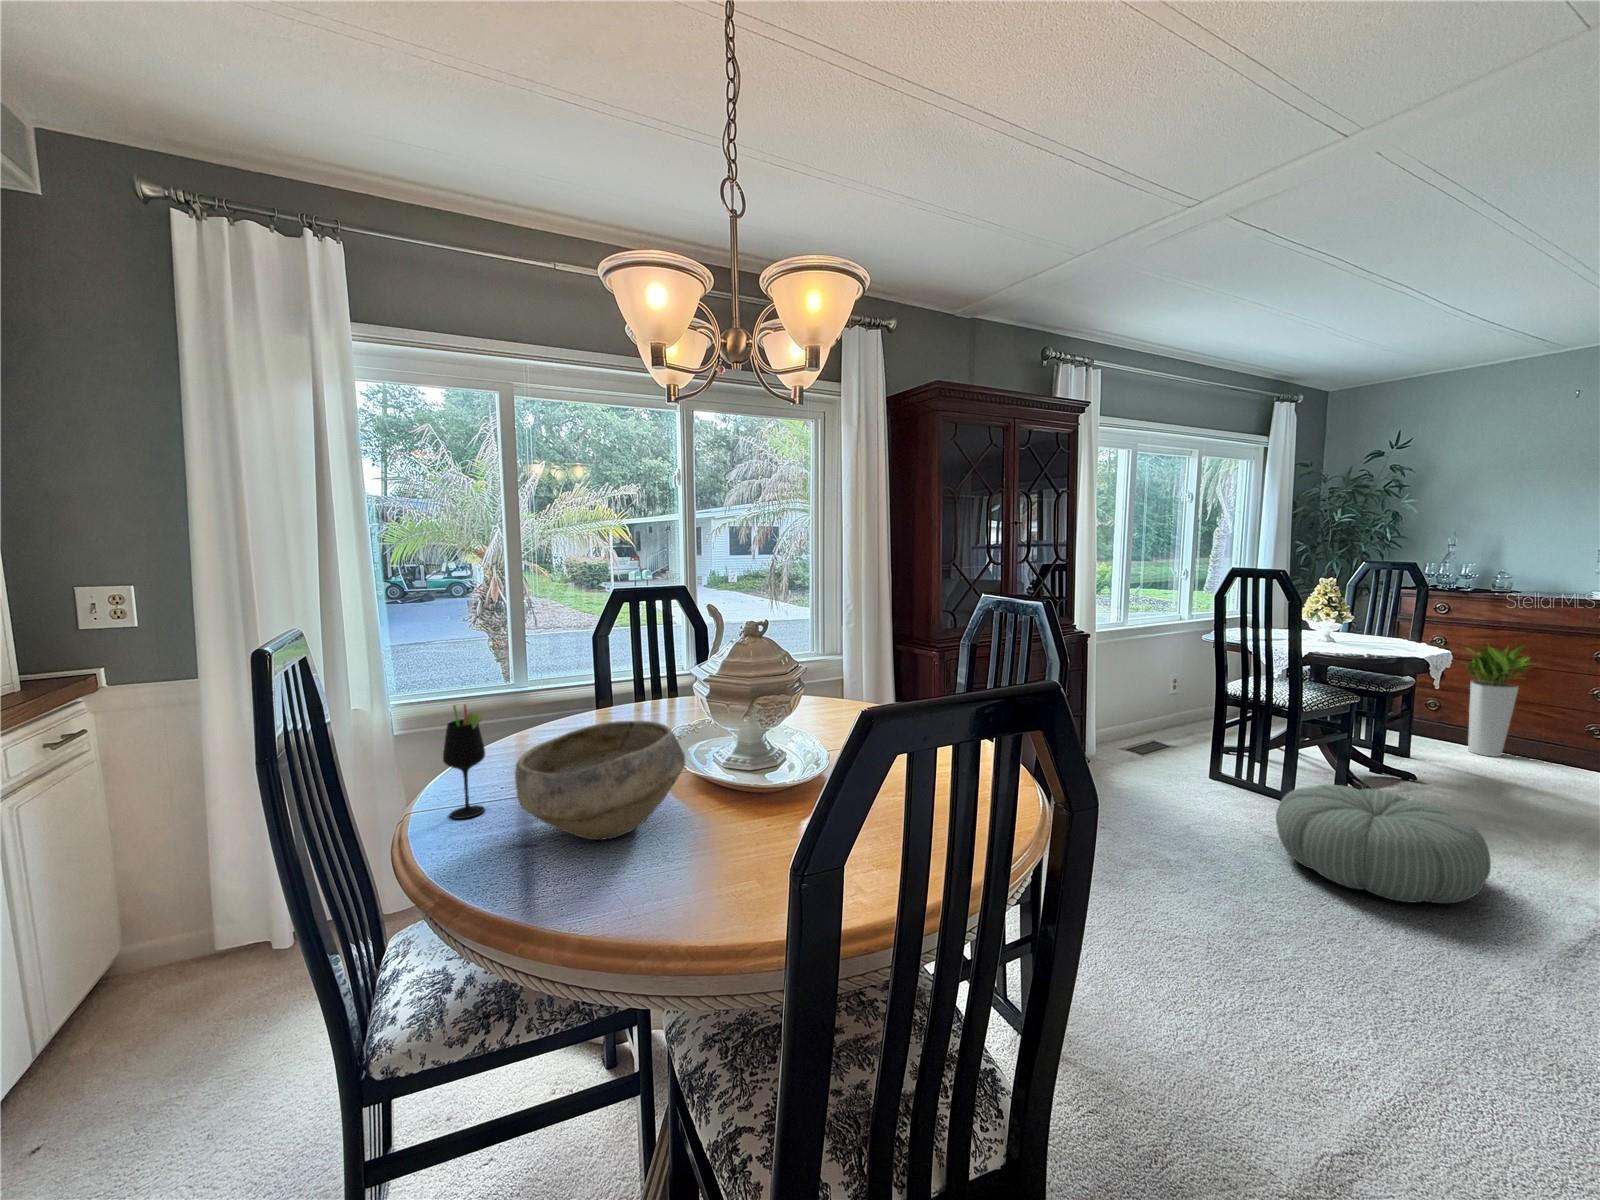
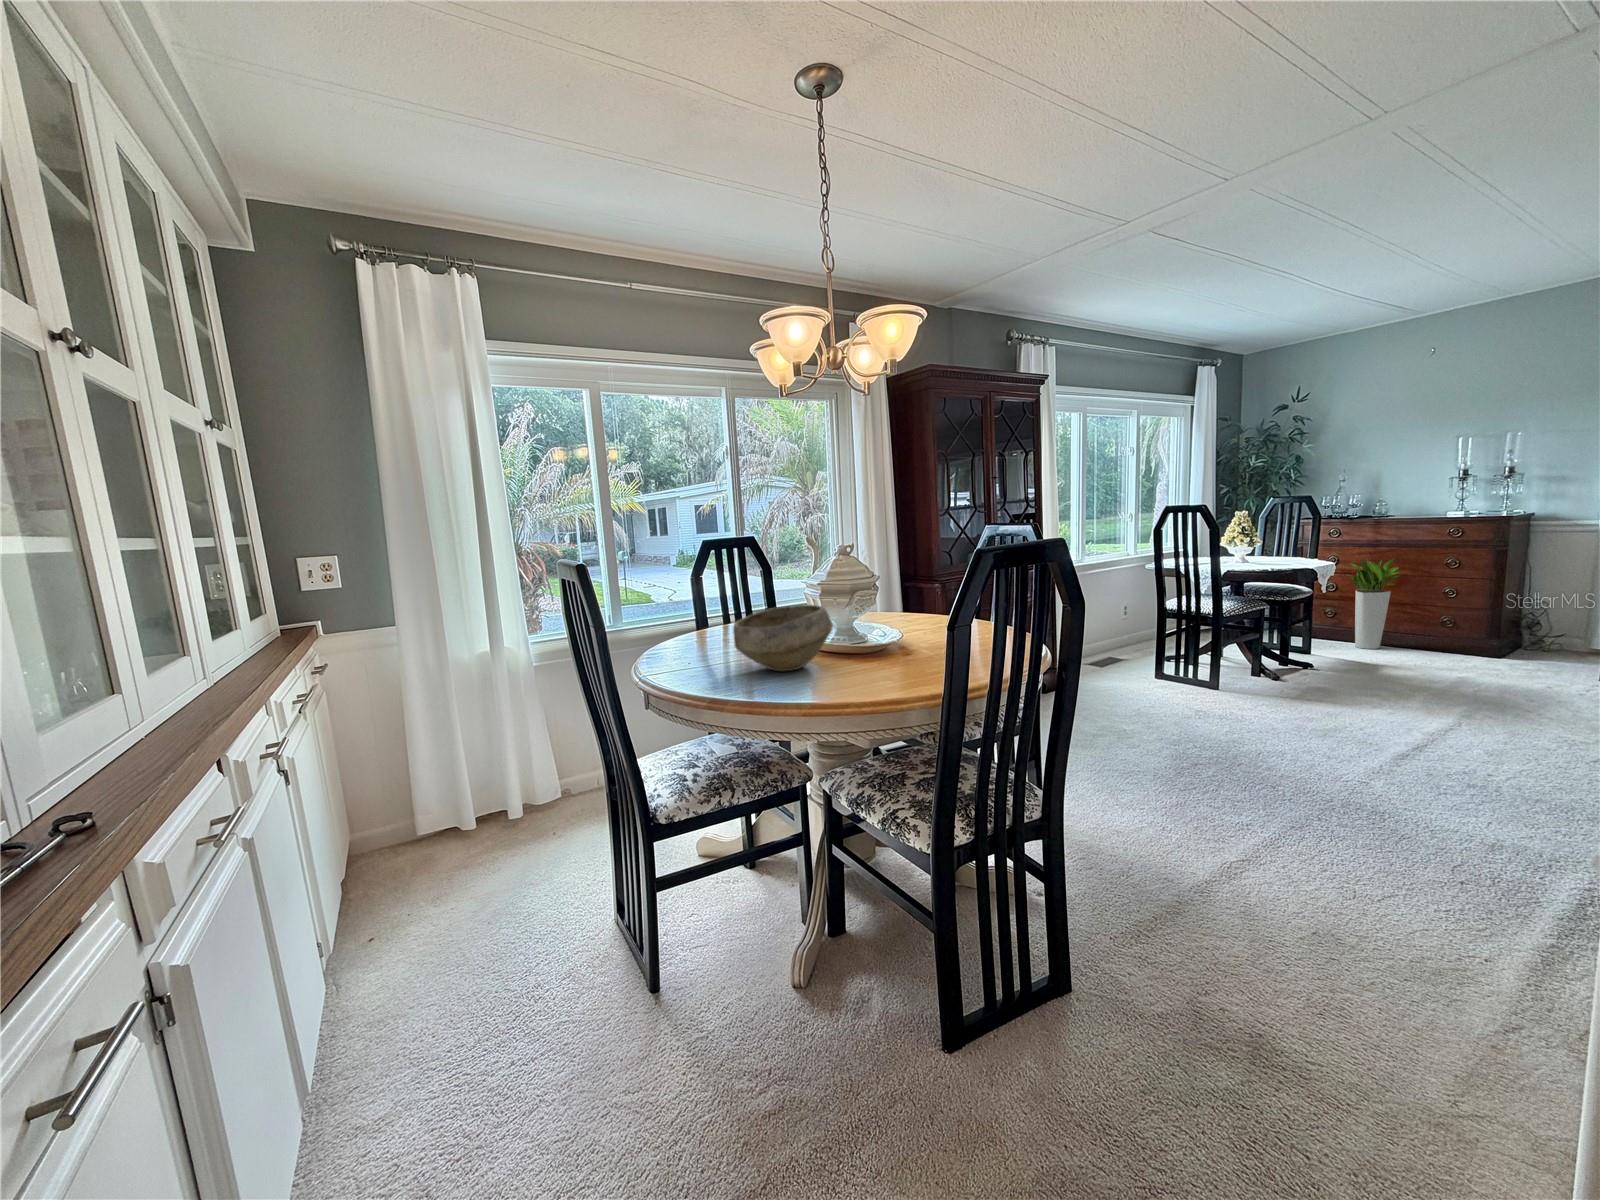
wine glass: present [443,704,485,819] -> none [674,598,700,672]
pouf: present [1276,784,1491,903] -> none [1203,667,1351,740]

